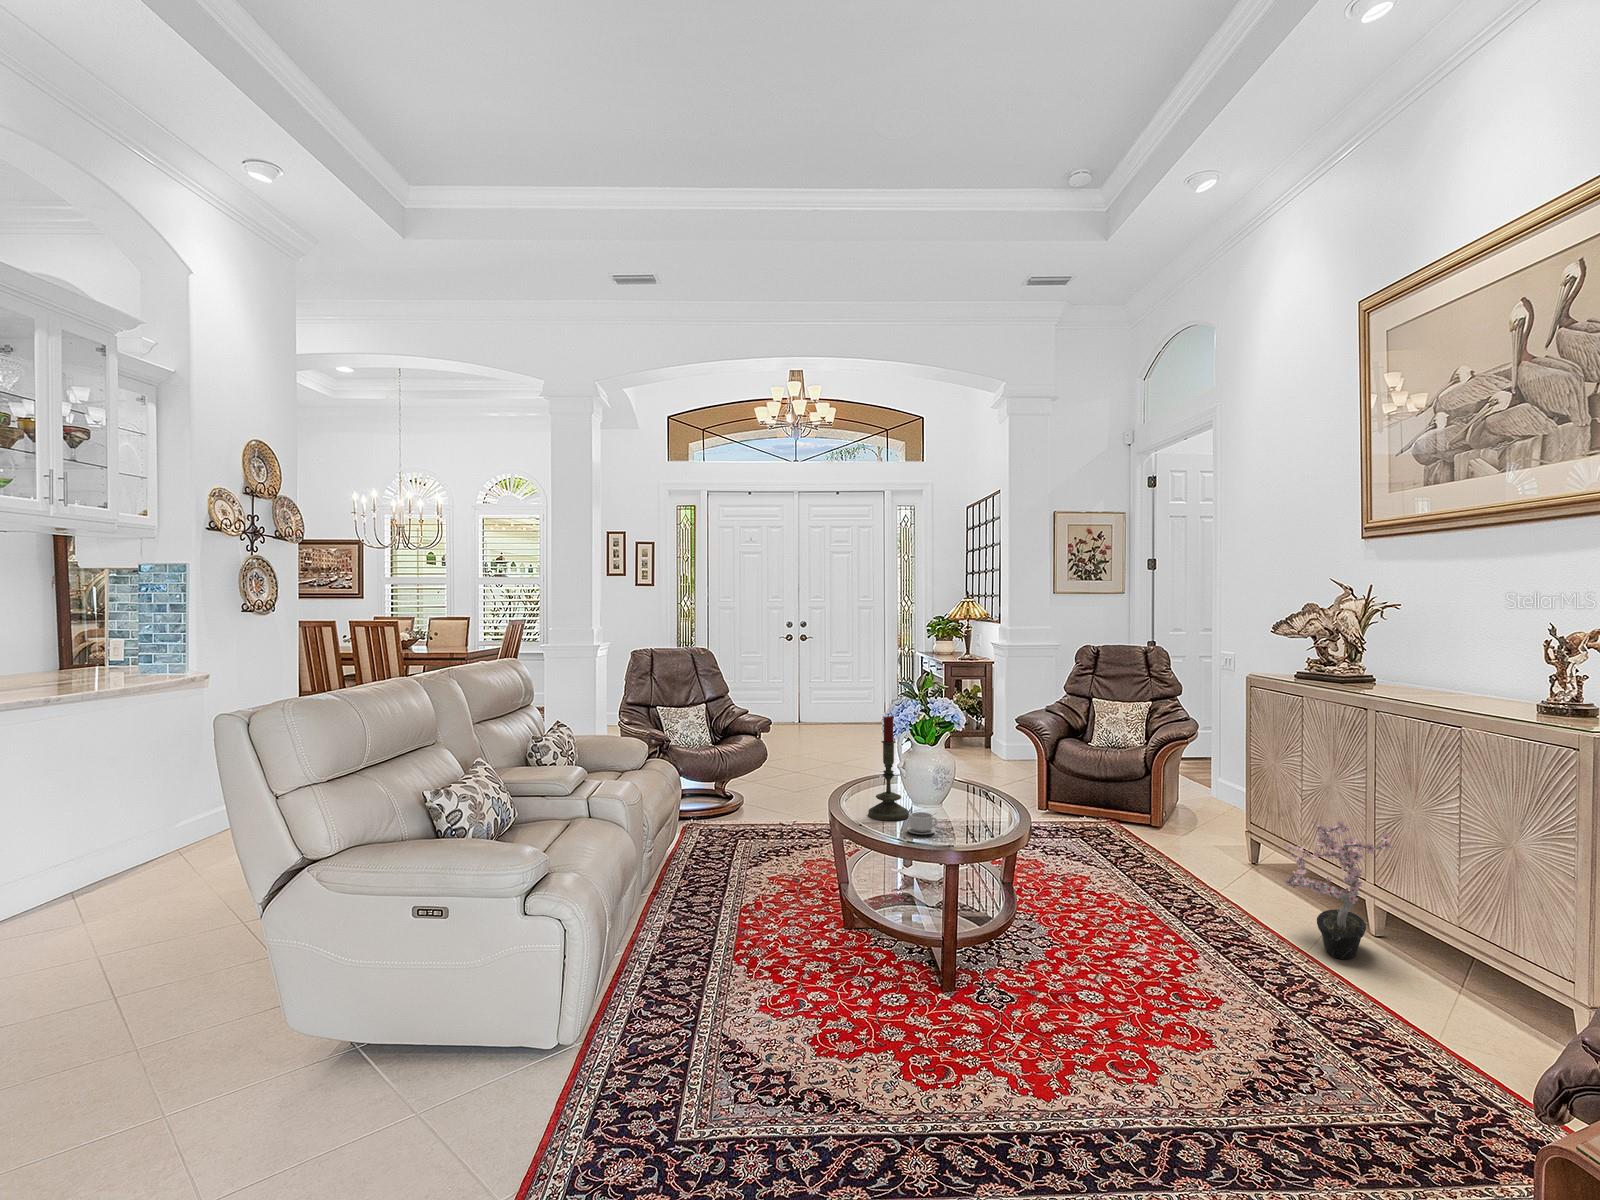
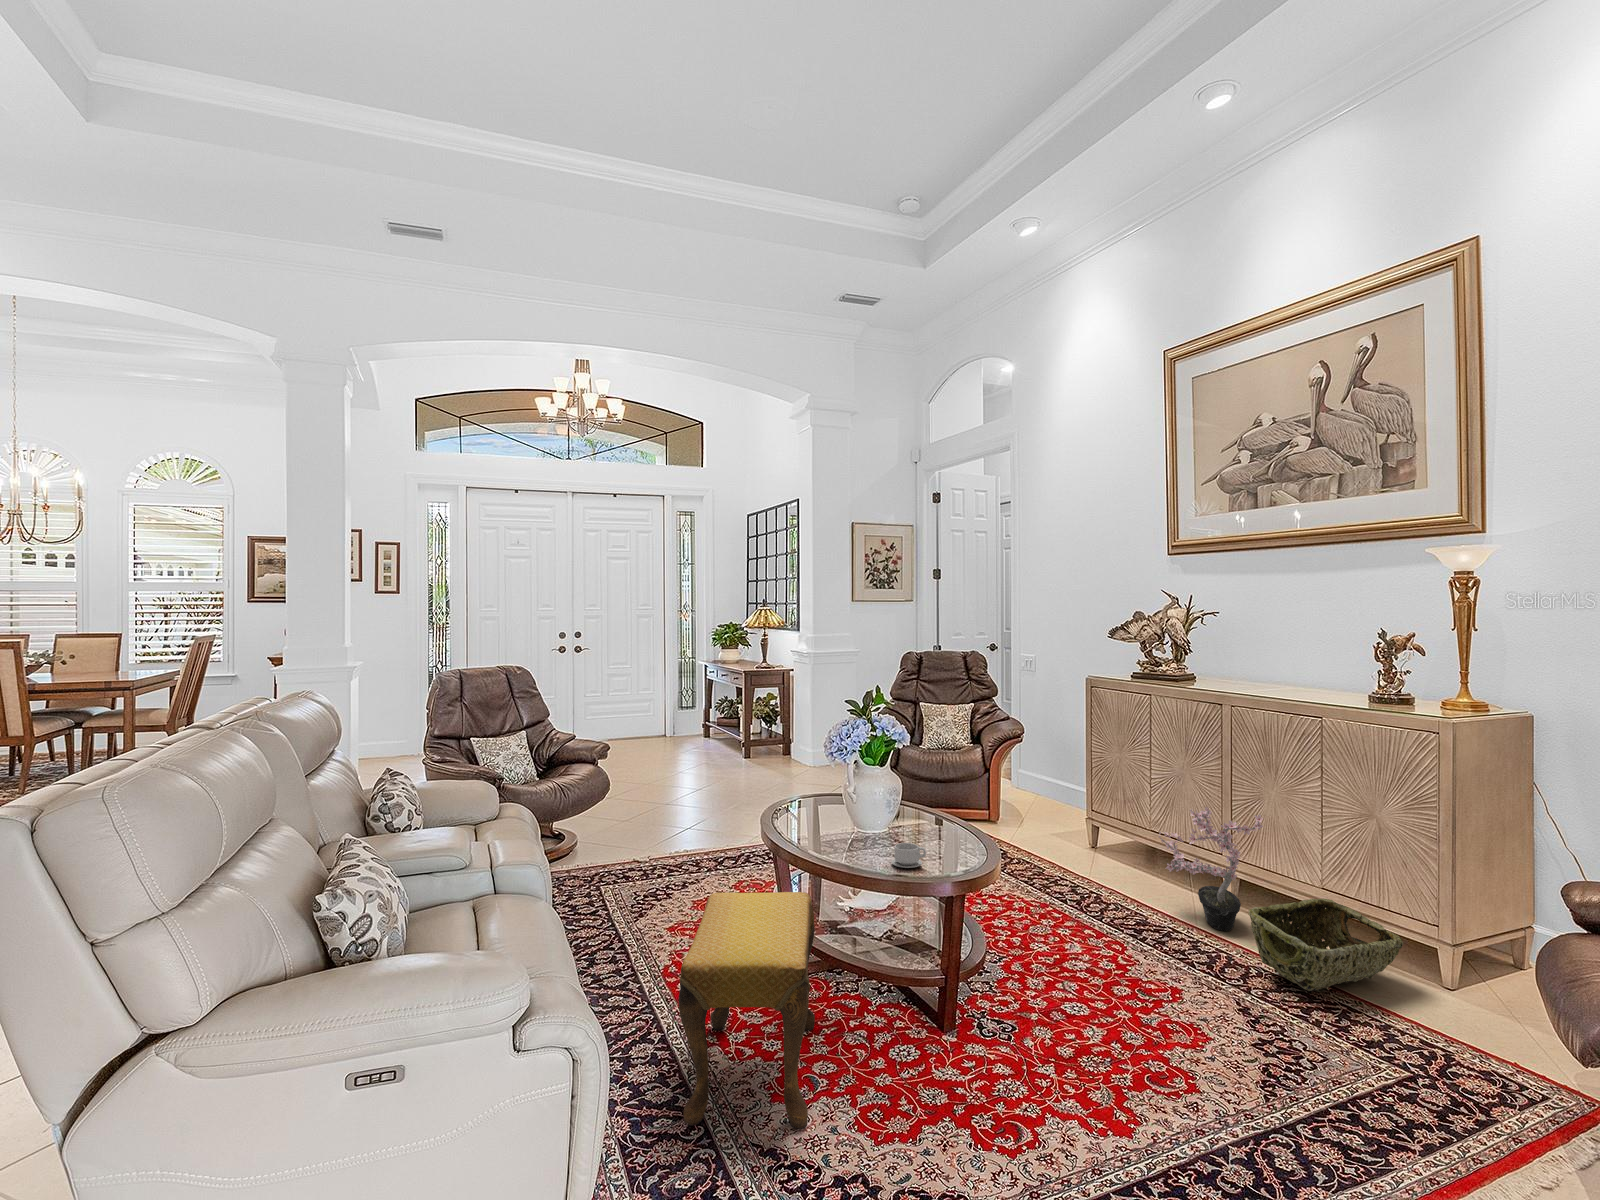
candle: present [868,716,909,821] -> none [831,738,874,856]
footstool: none [675,837,832,1033] -> present [679,892,815,1129]
woven basket: none [1328,930,1529,1030] -> present [1248,899,1403,991]

